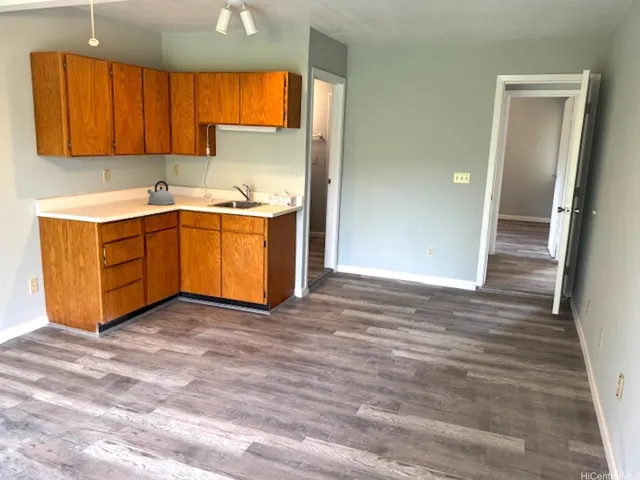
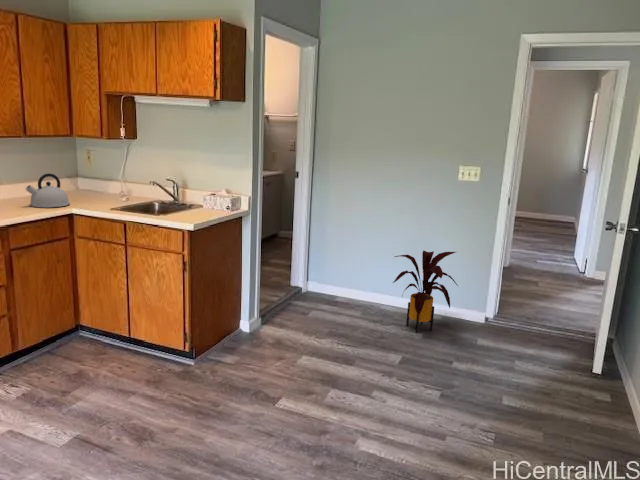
house plant: none [407,235,456,296] -> present [393,250,458,333]

